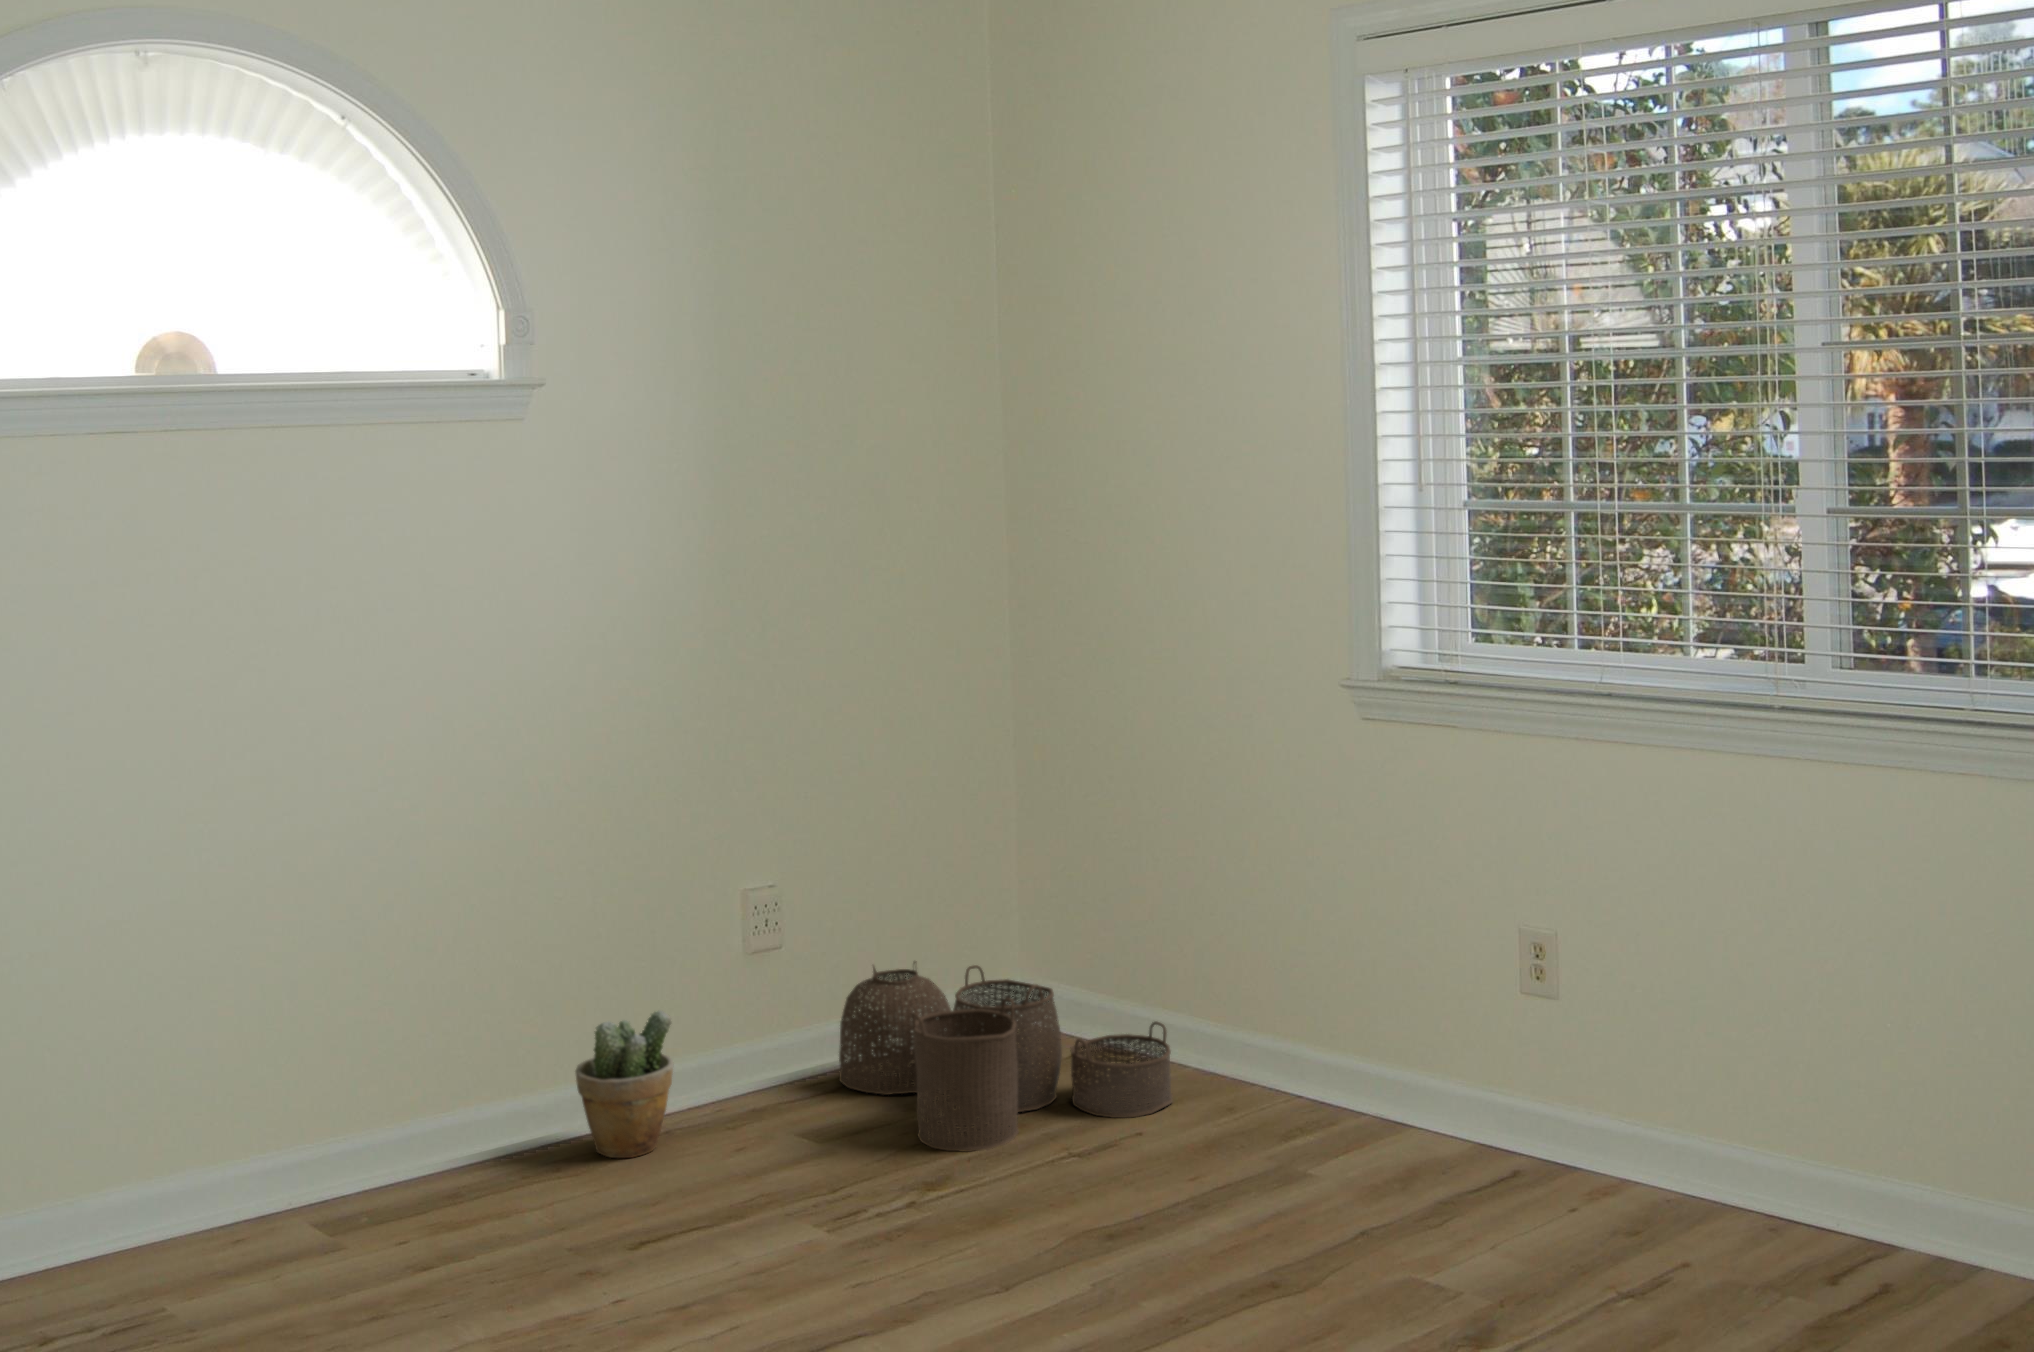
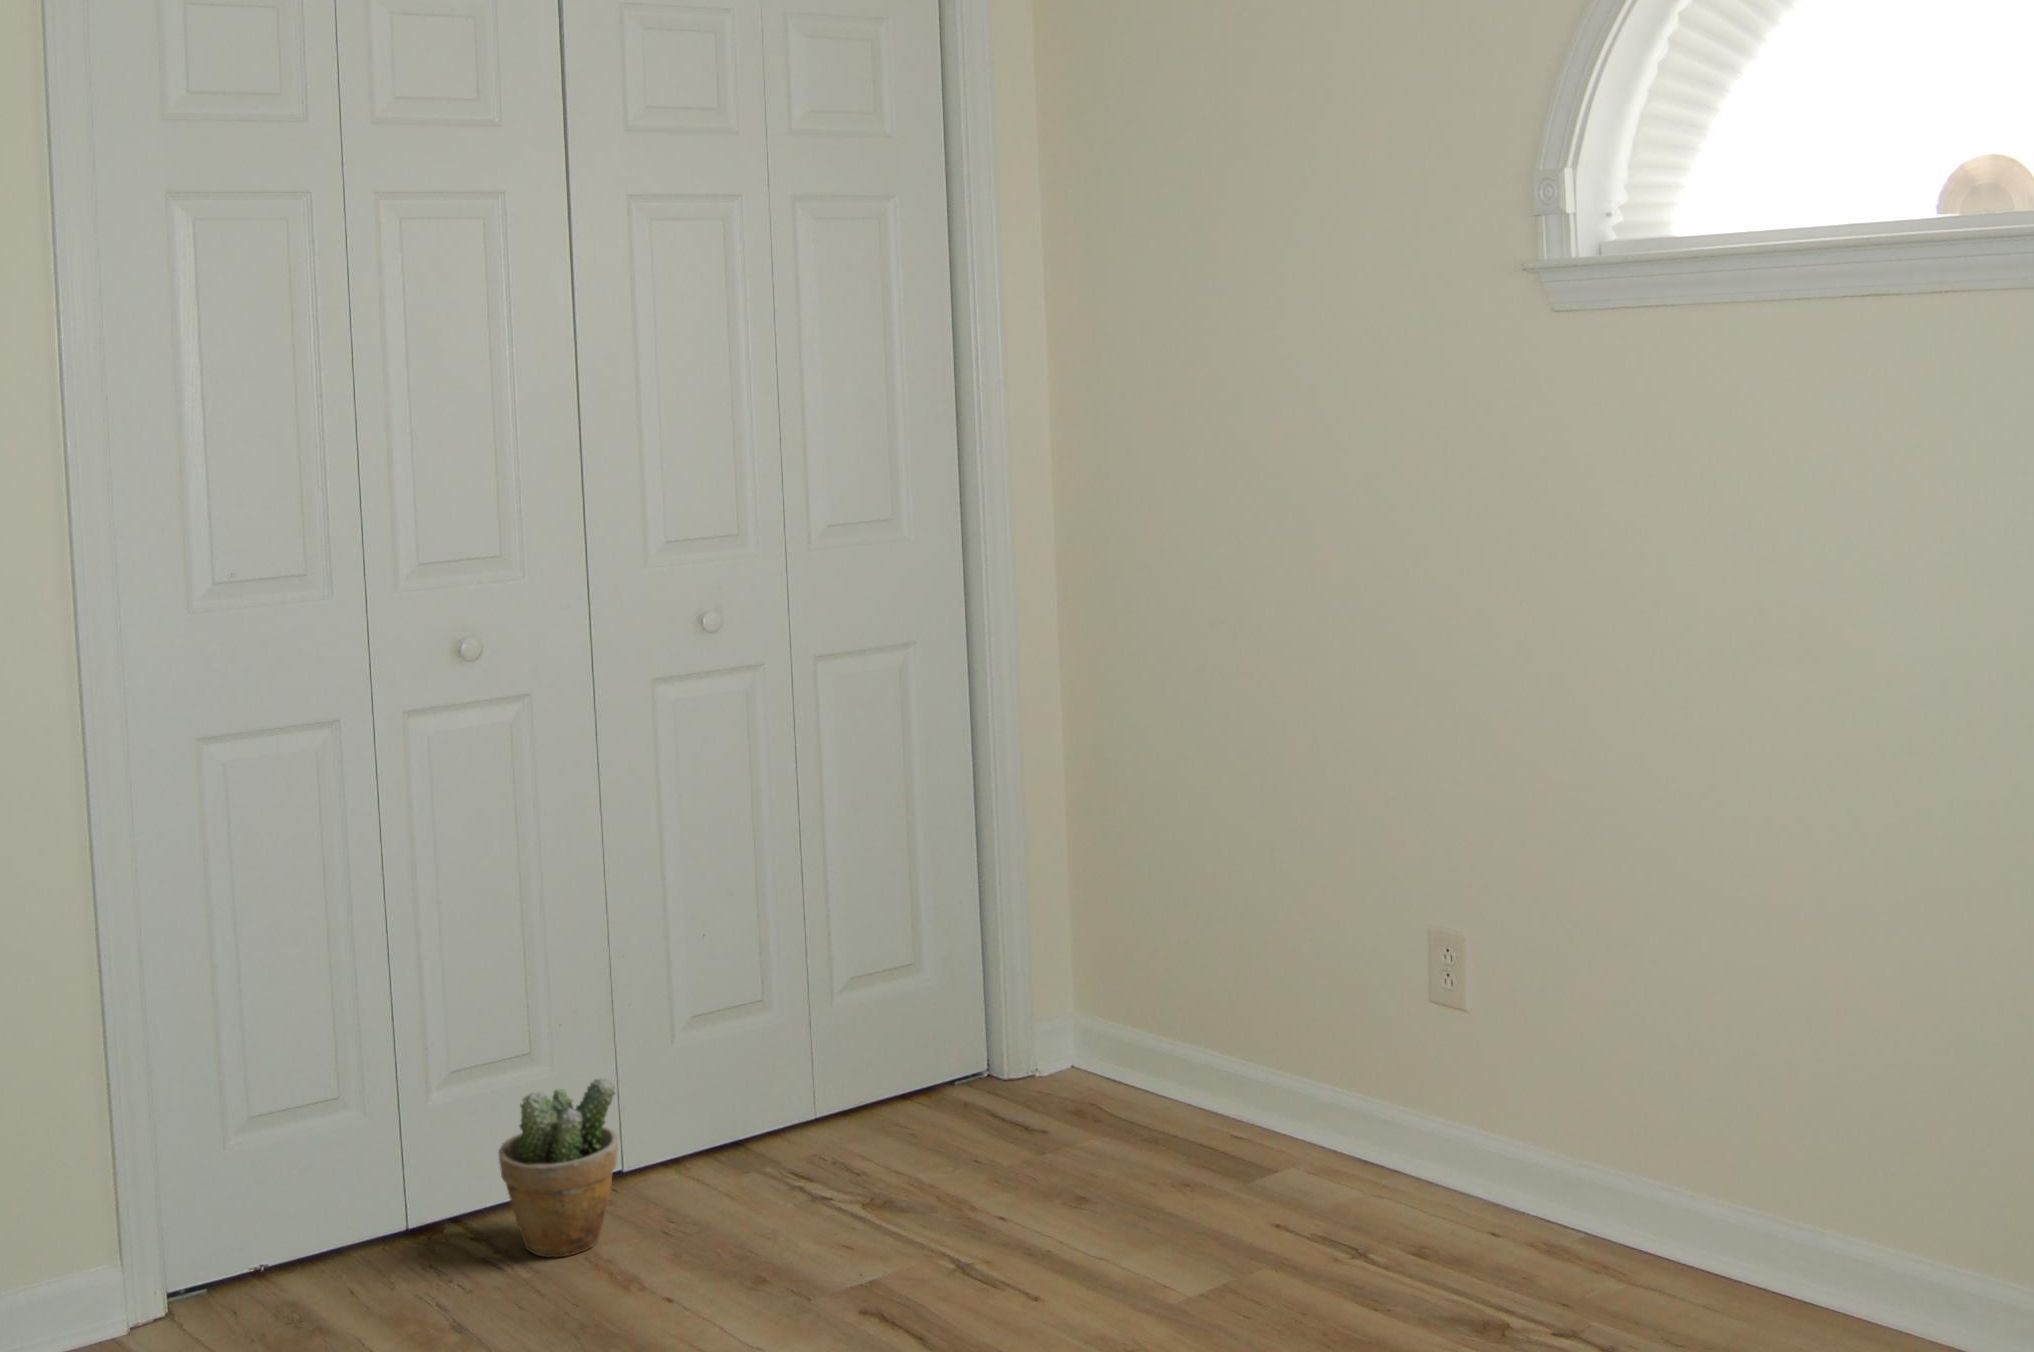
woven basket: present [839,962,1172,1152] -> none [834,1007,1229,1256]

